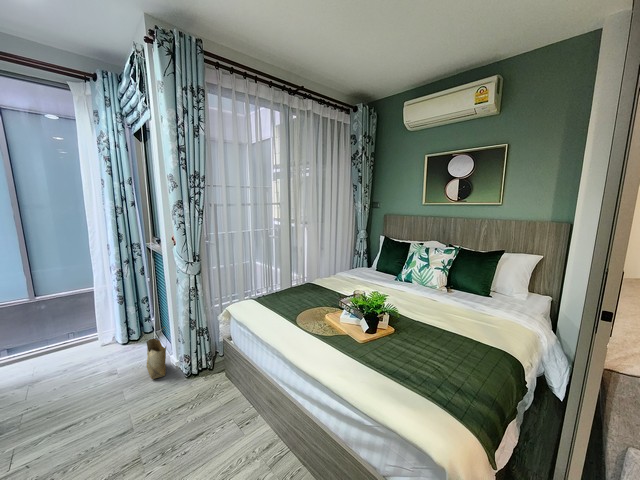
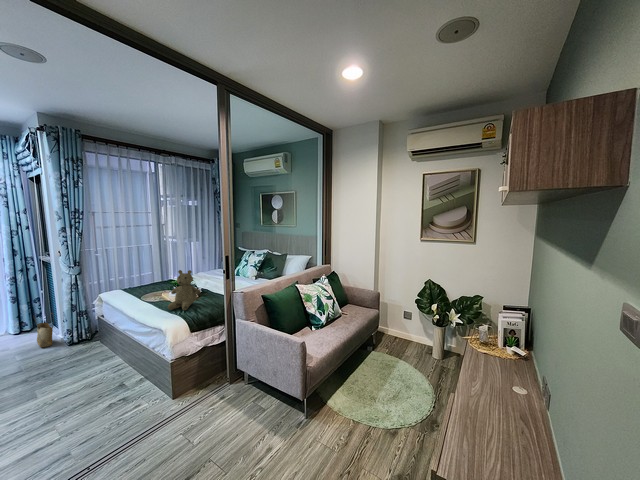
teddy bear: none [380,287,448,385] -> present [168,270,201,310]

